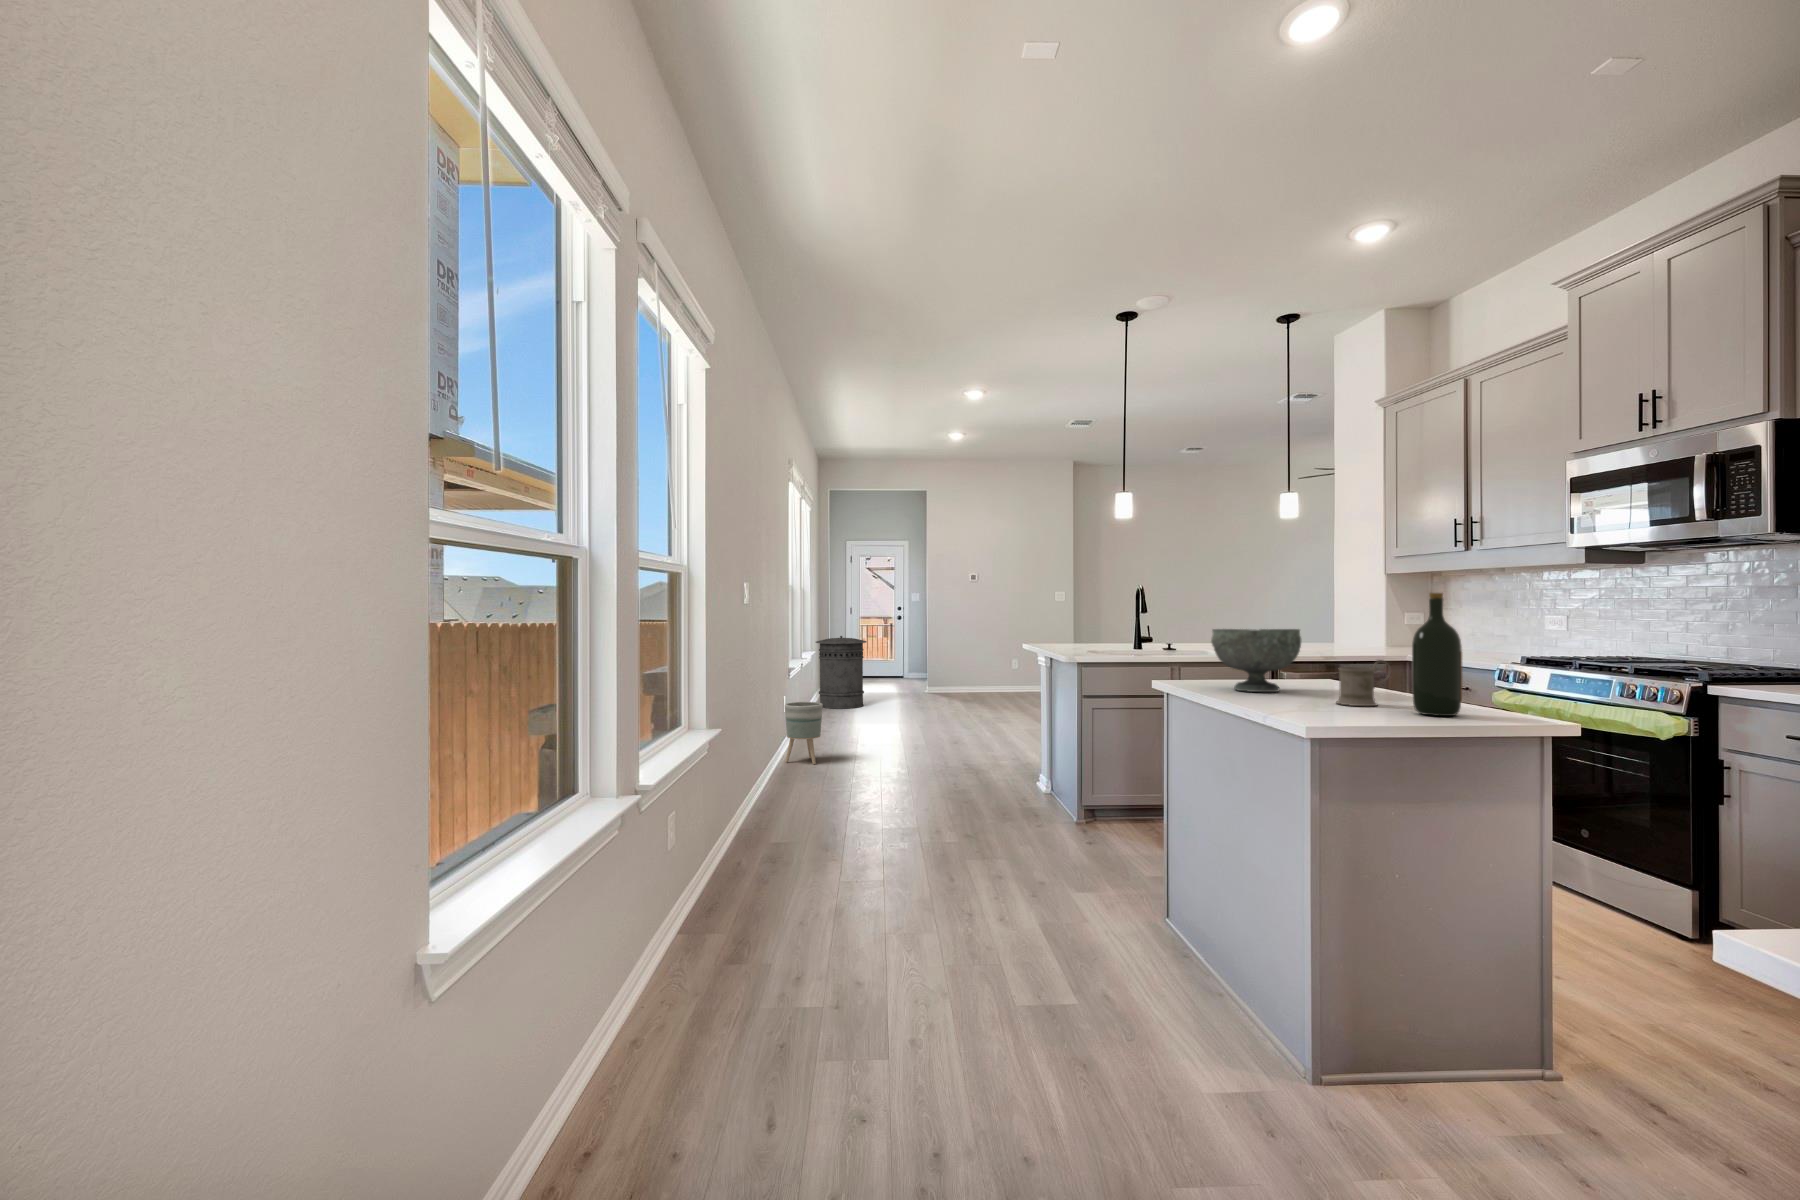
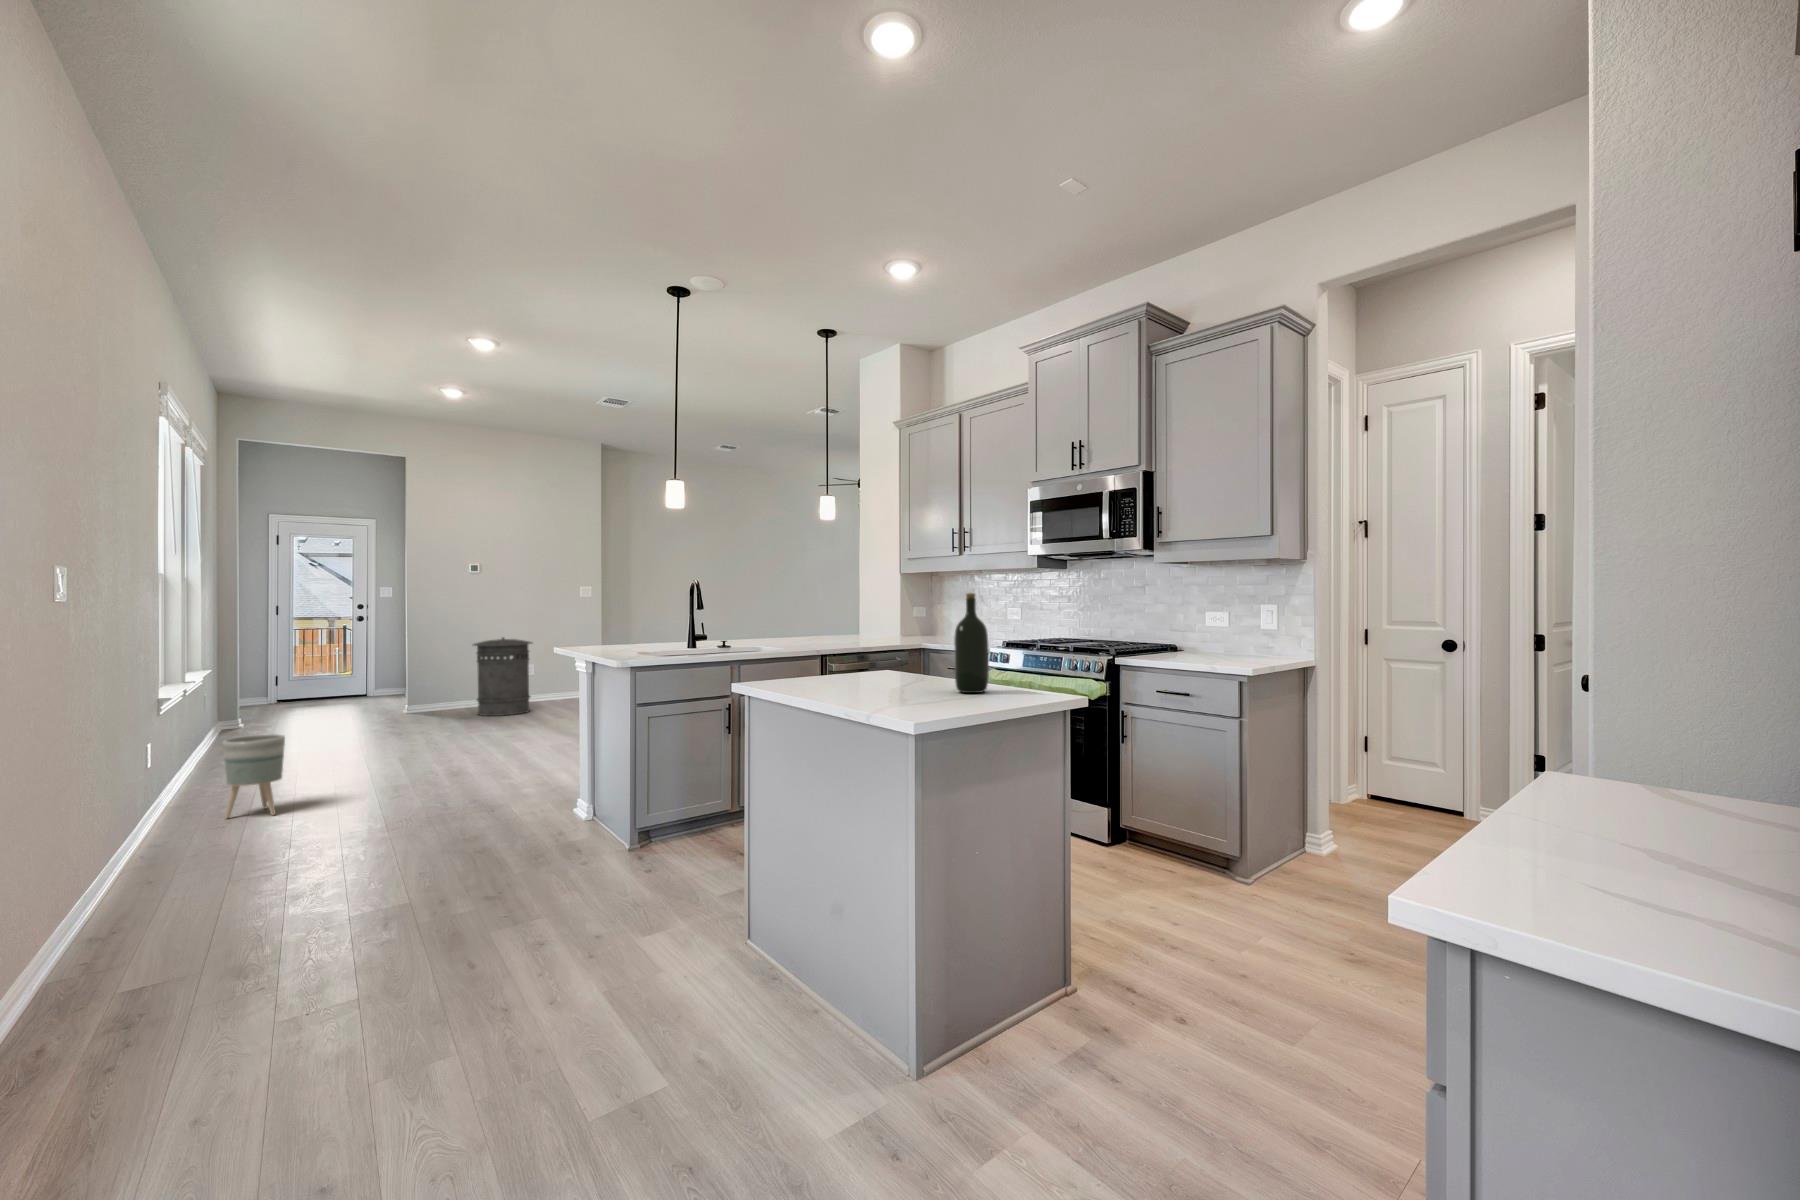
decorative bowl: present [1211,629,1301,692] -> none [789,625,864,684]
trash can: present [816,636,867,709] -> present [474,638,532,716]
mug: present [1336,660,1391,706] -> none [897,650,936,690]

